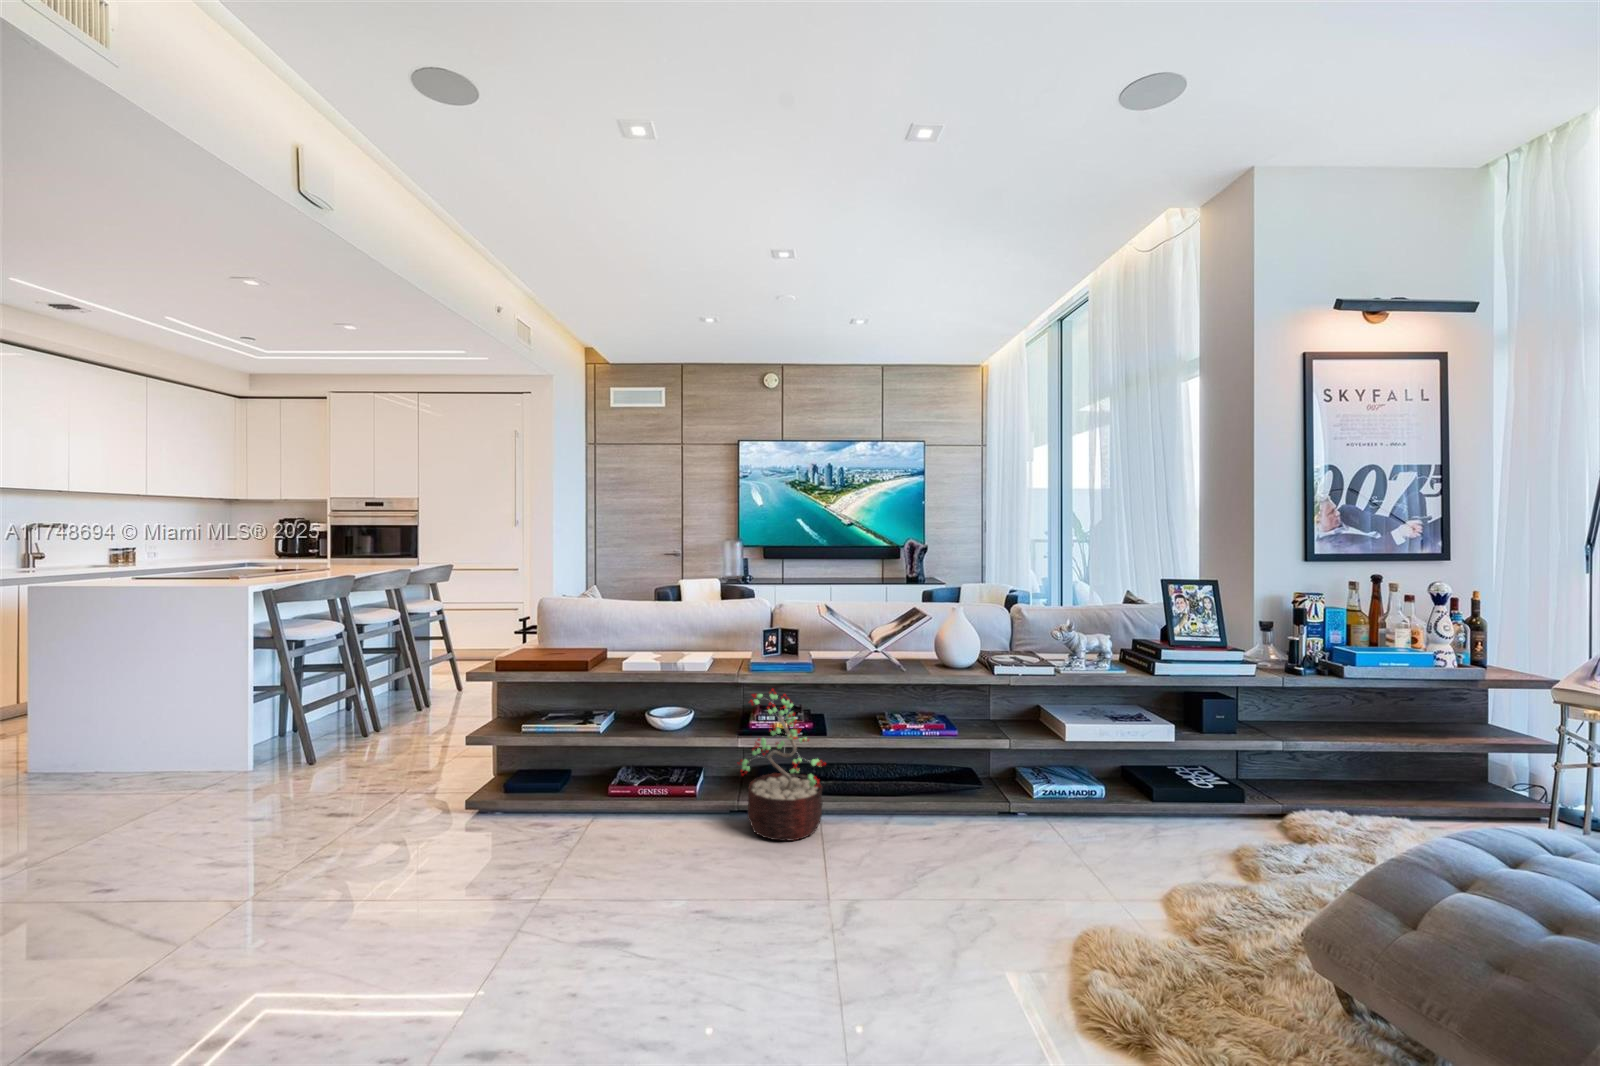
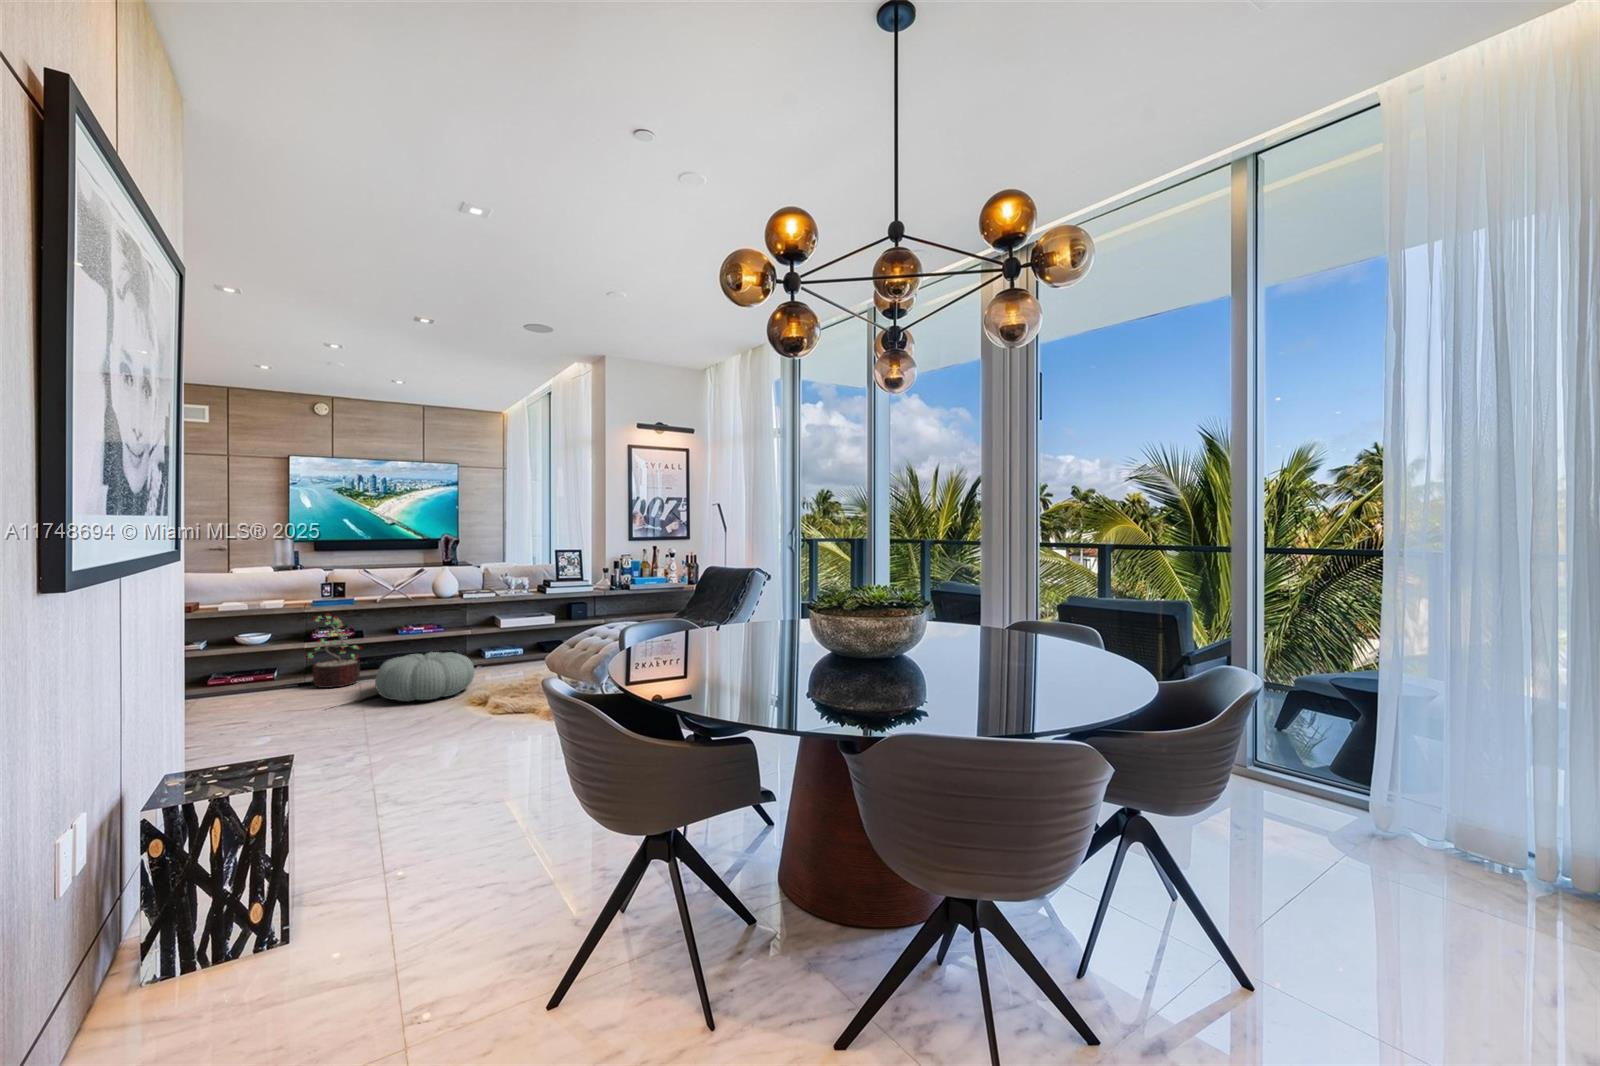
pouf: none [856,803,1059,958] -> present [375,652,474,701]

